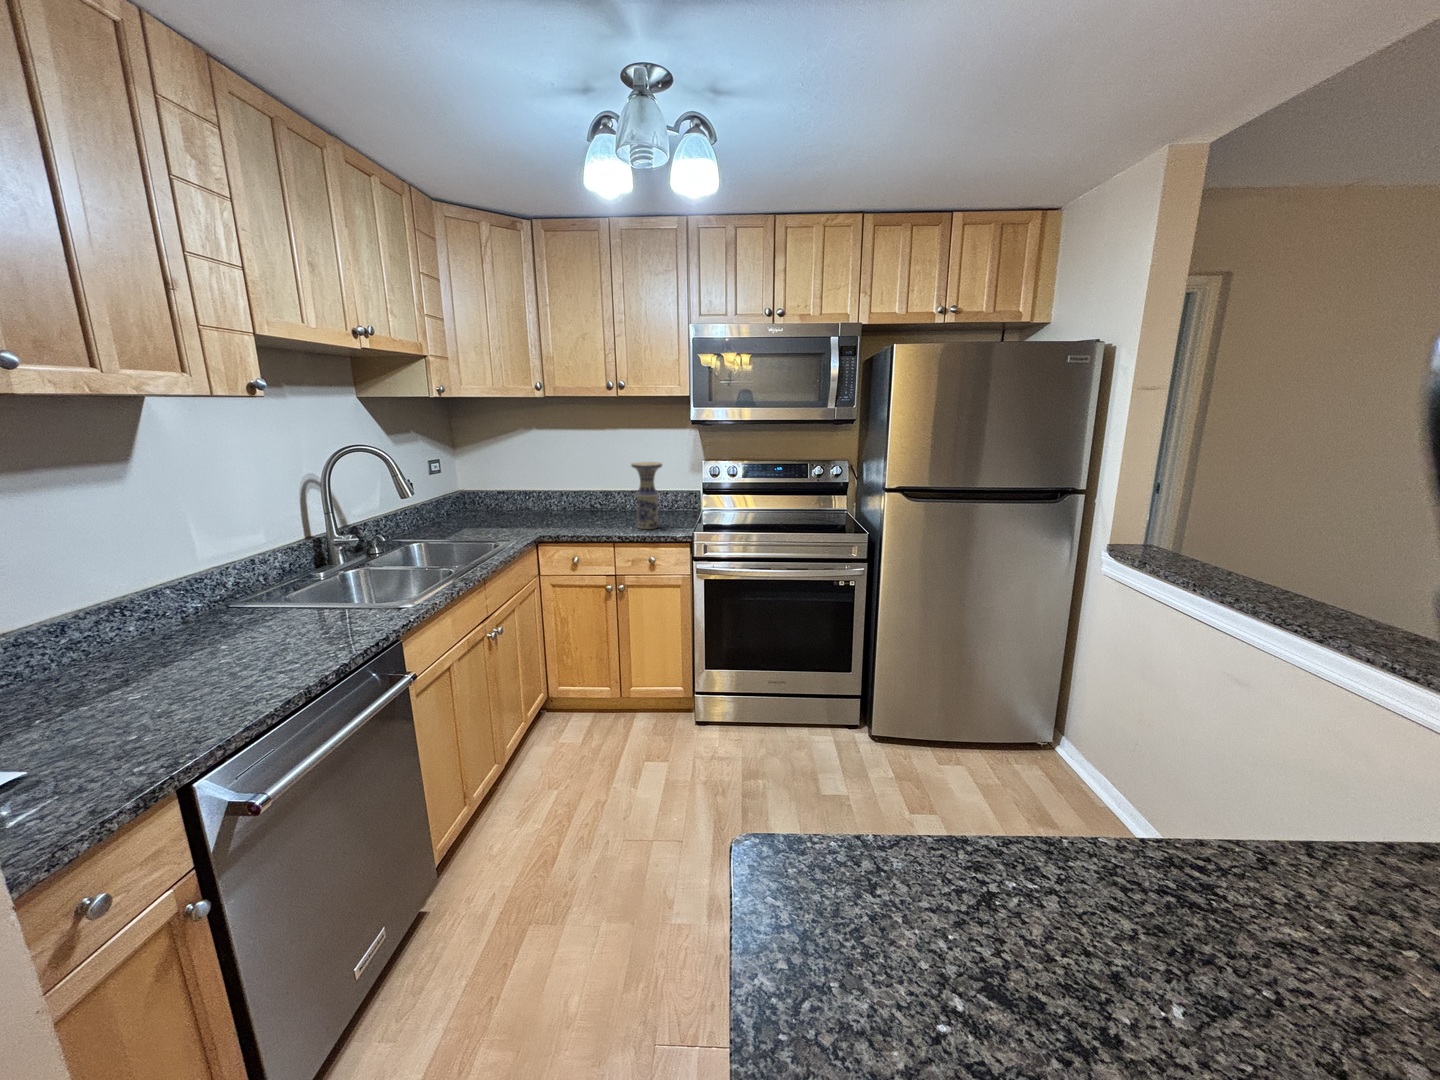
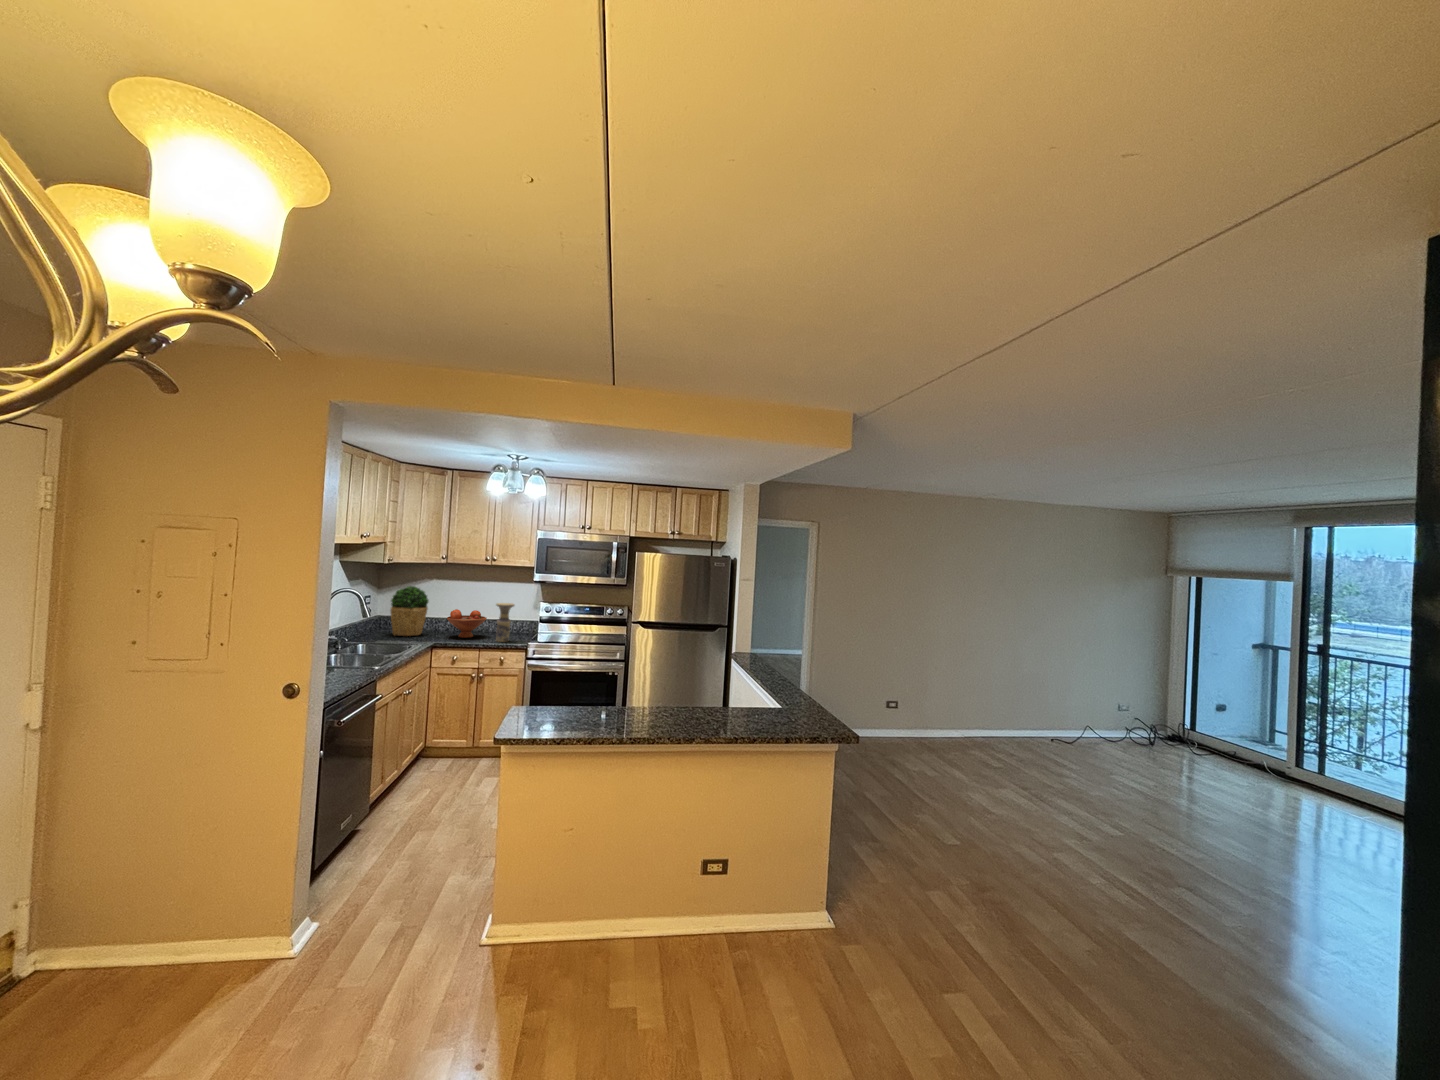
potted plant: none [468,441,527,523] -> present [390,586,429,636]
fruit bowl: none [556,476,619,523] -> present [447,609,487,638]

